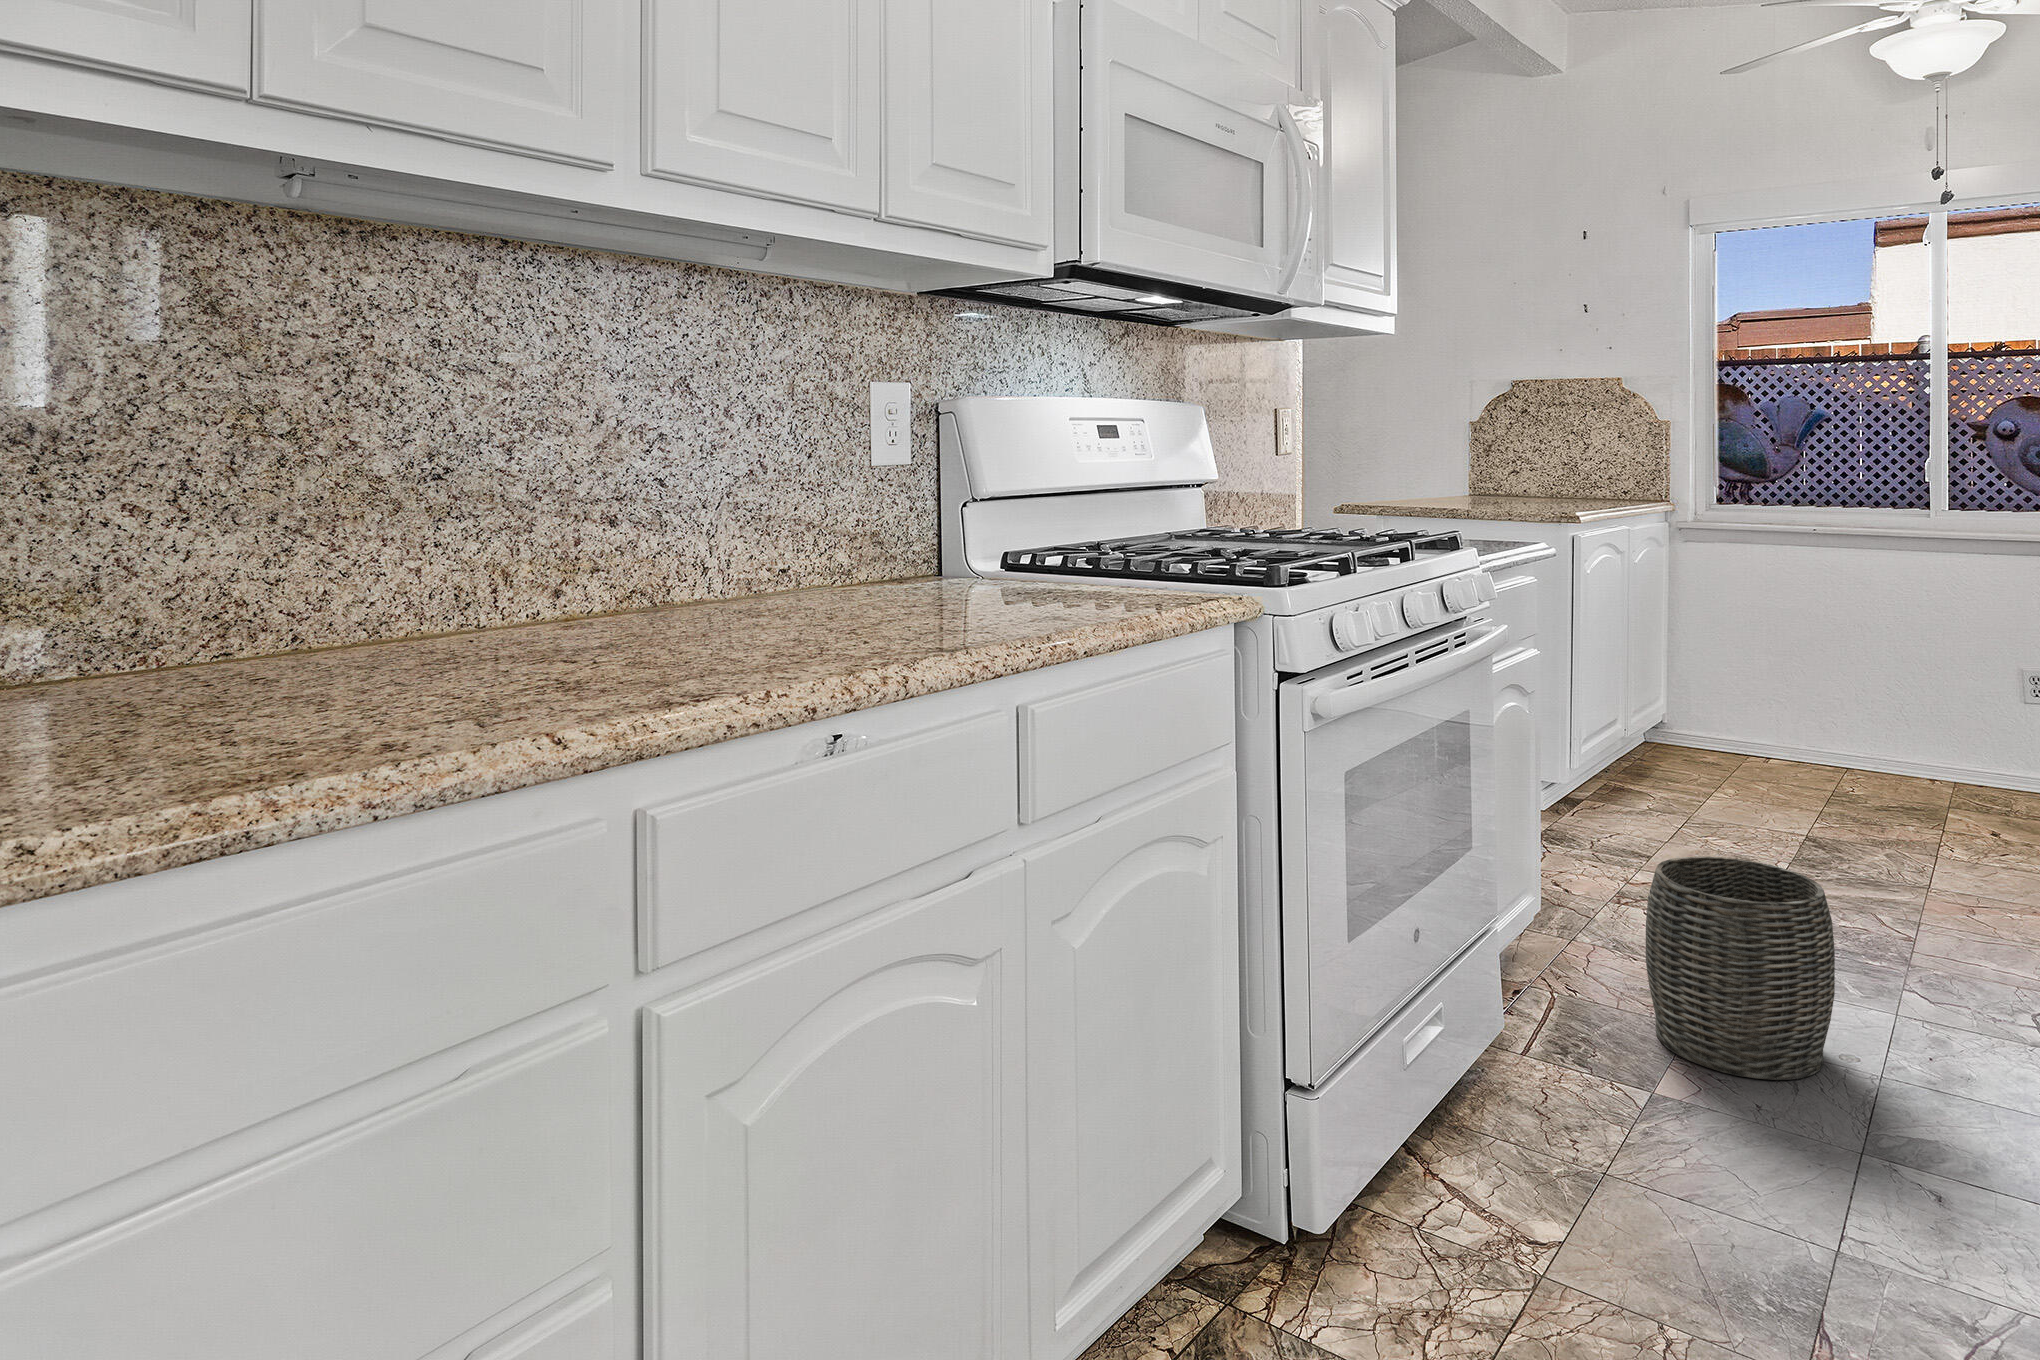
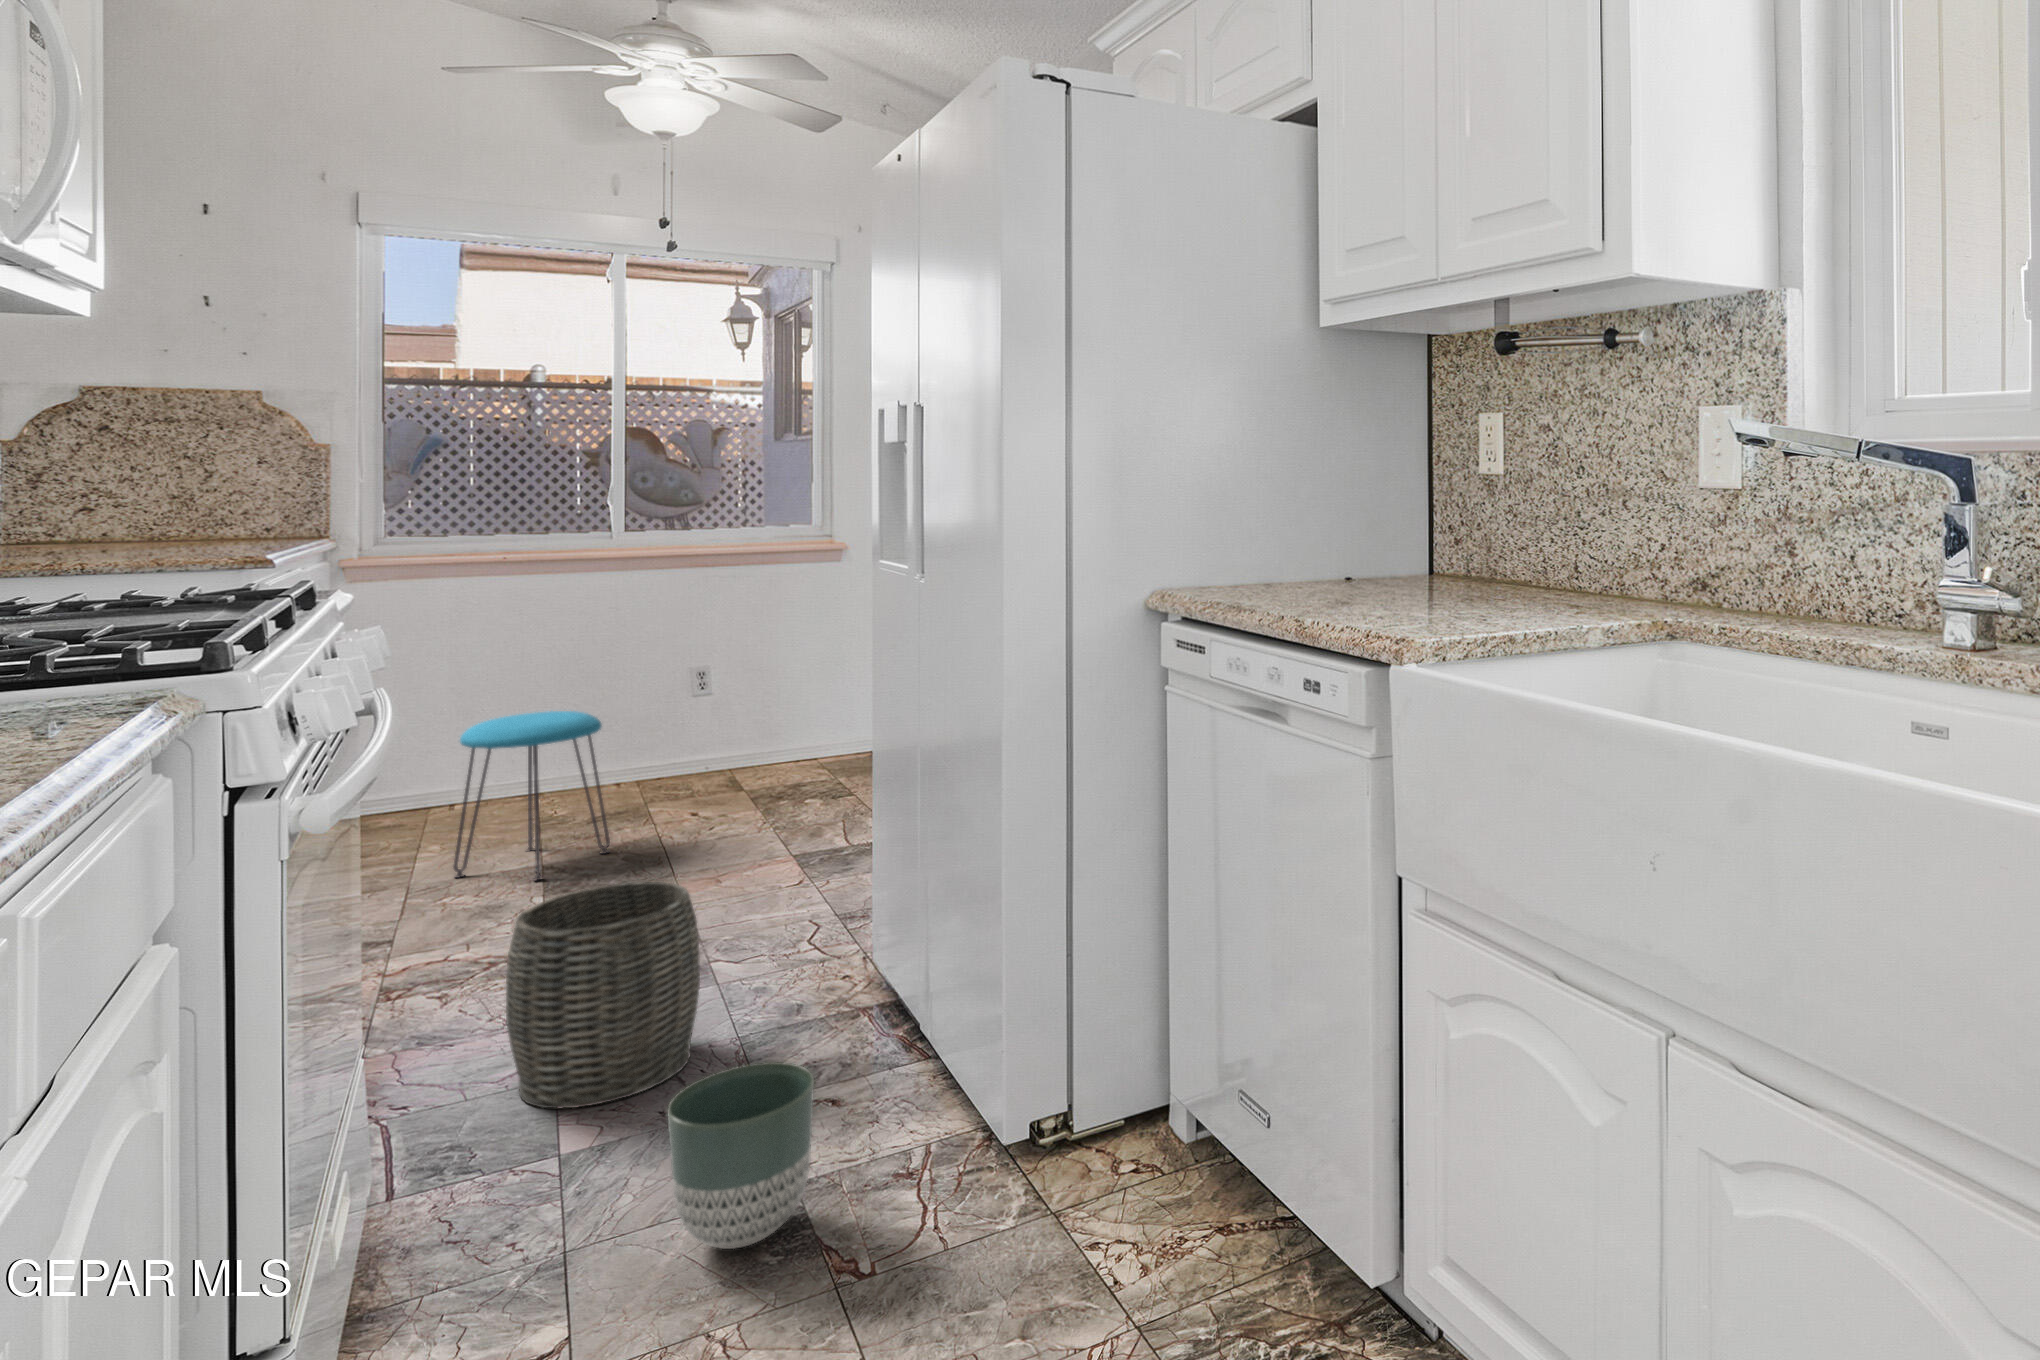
stool: none [1727,684,1878,850] -> present [453,711,610,880]
planter: none [1675,1076,1836,1276] -> present [667,1062,814,1249]

